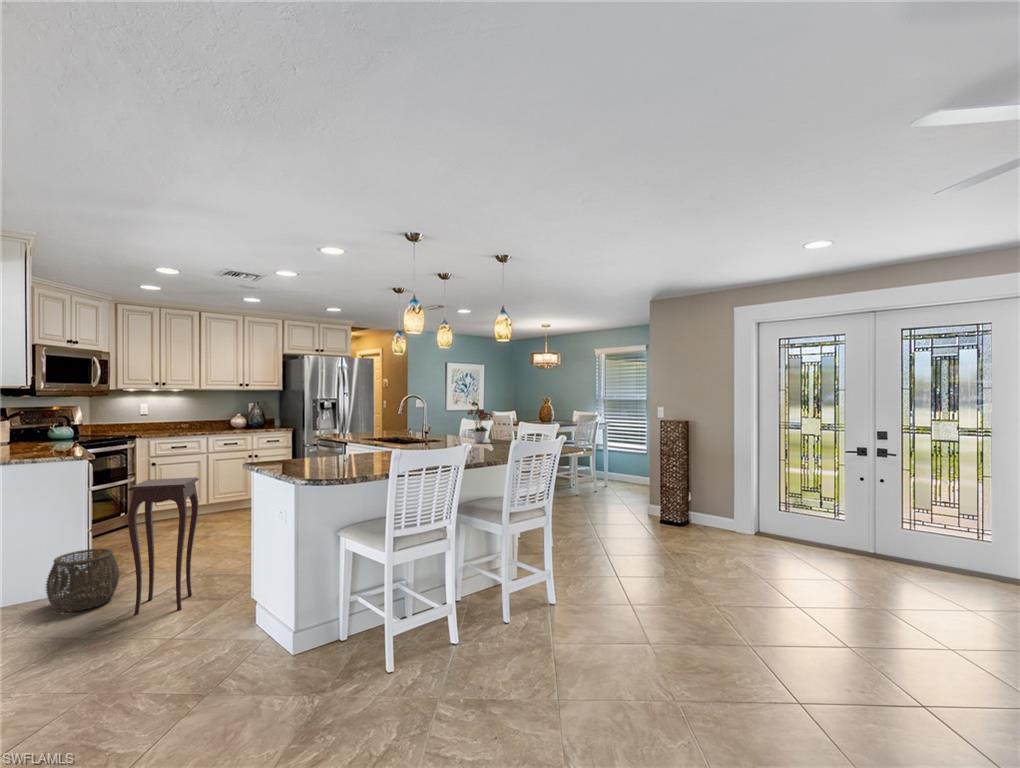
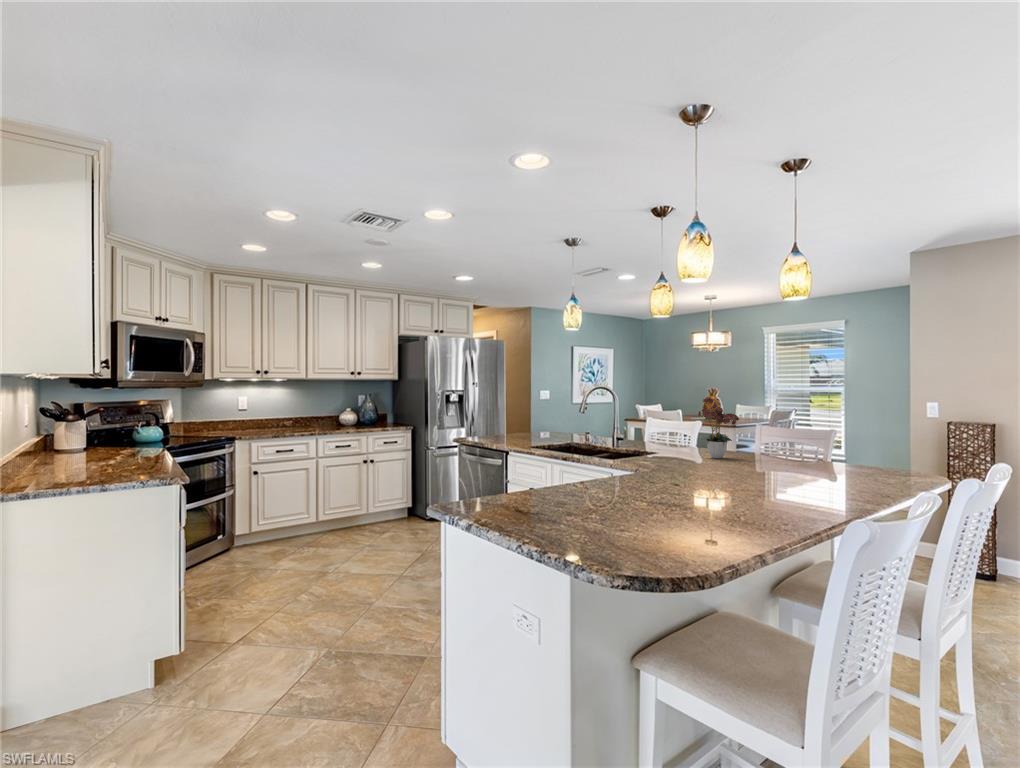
side table: present [128,477,199,615] -> none [241,514,337,738]
woven basket: present [46,548,119,613] -> none [124,616,228,725]

